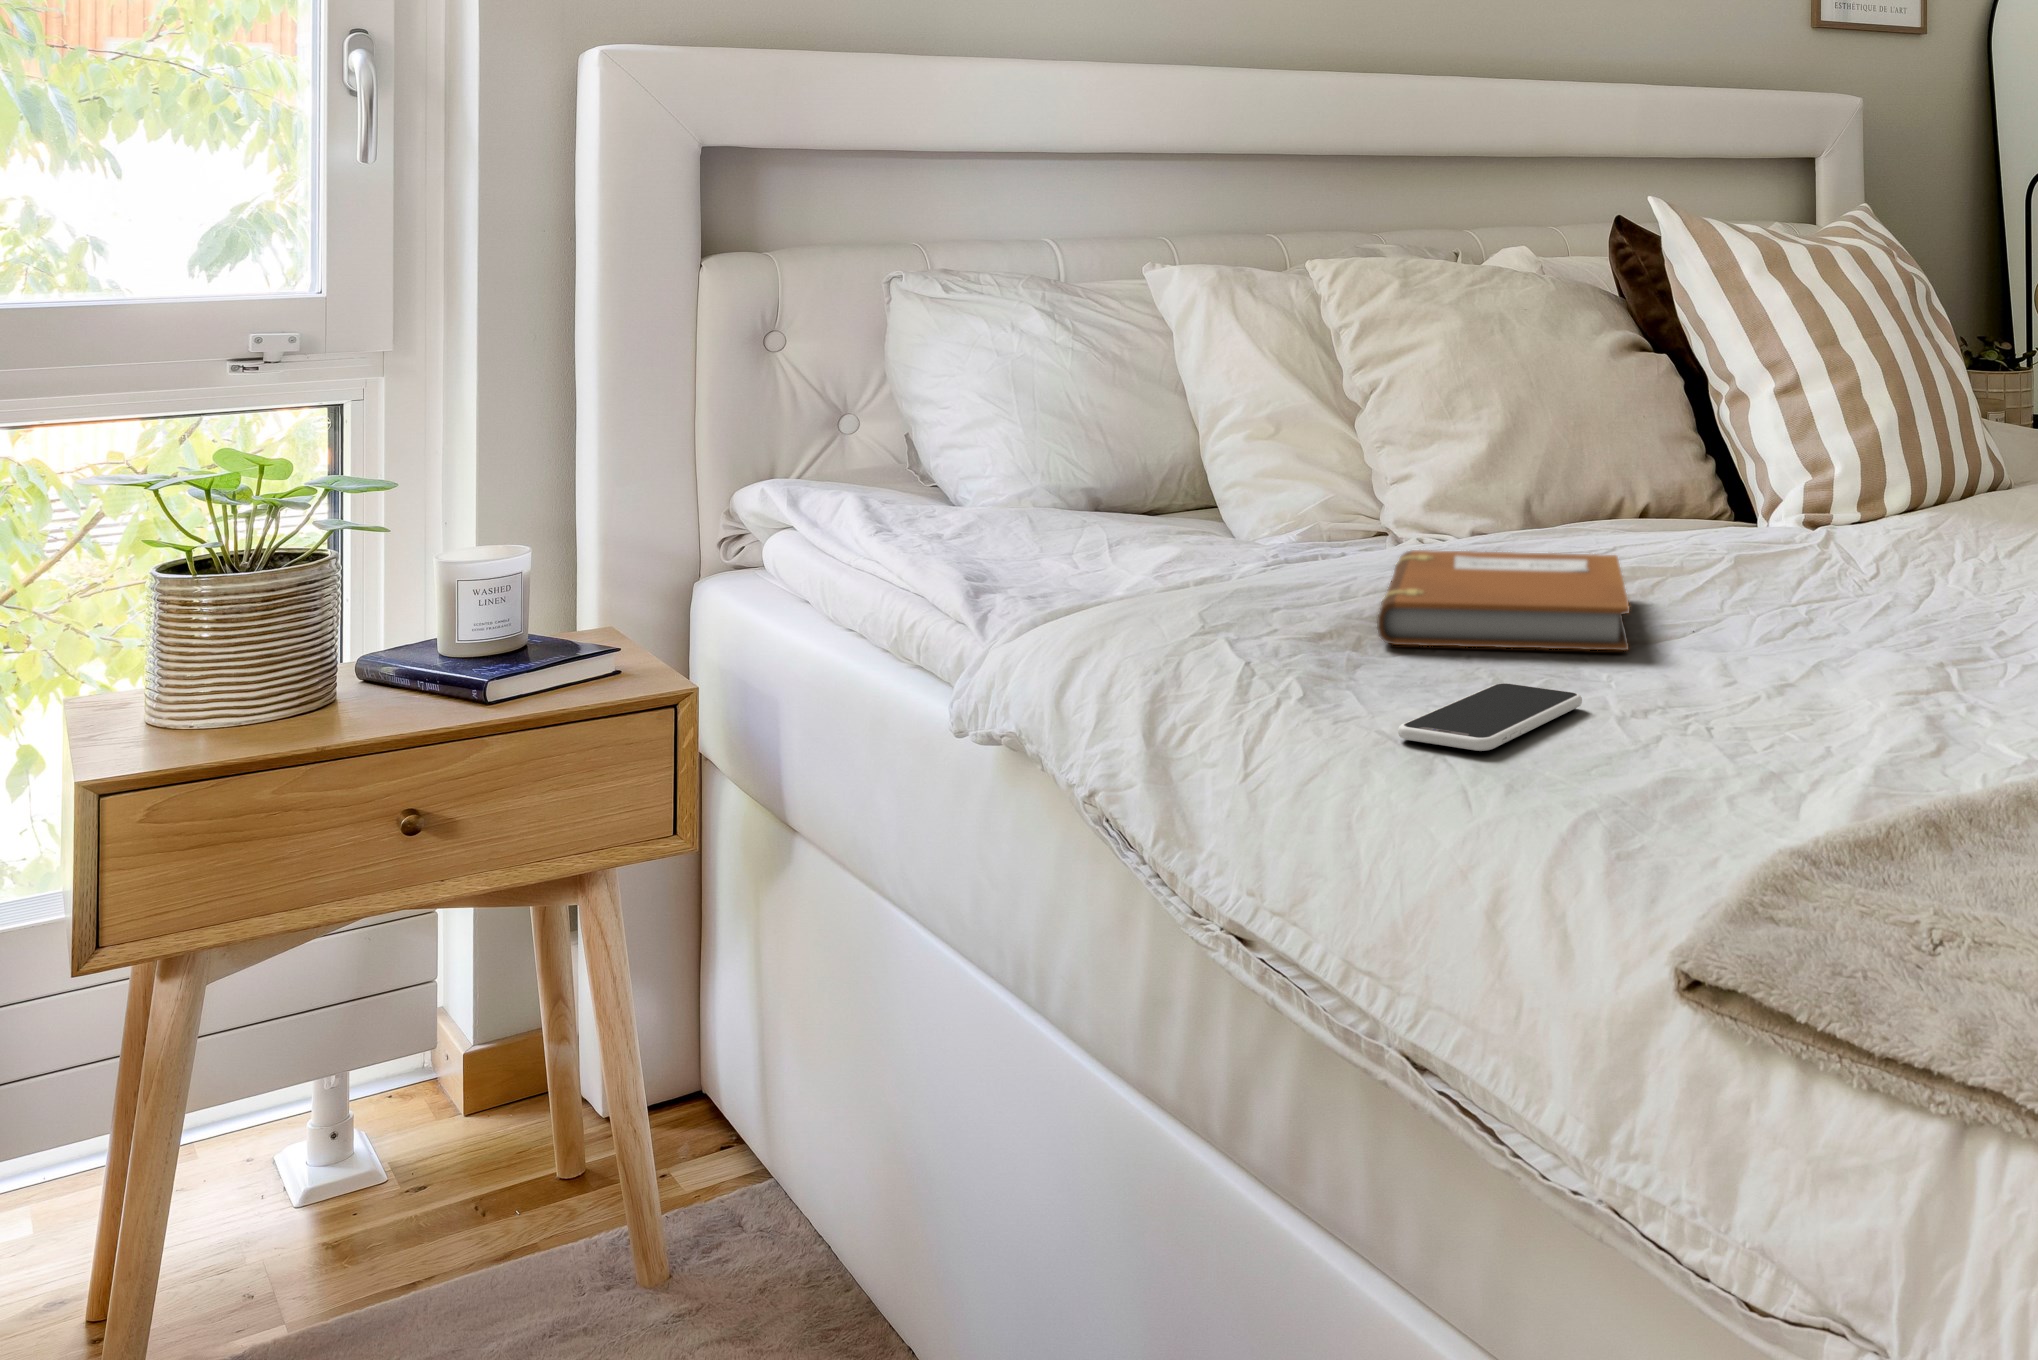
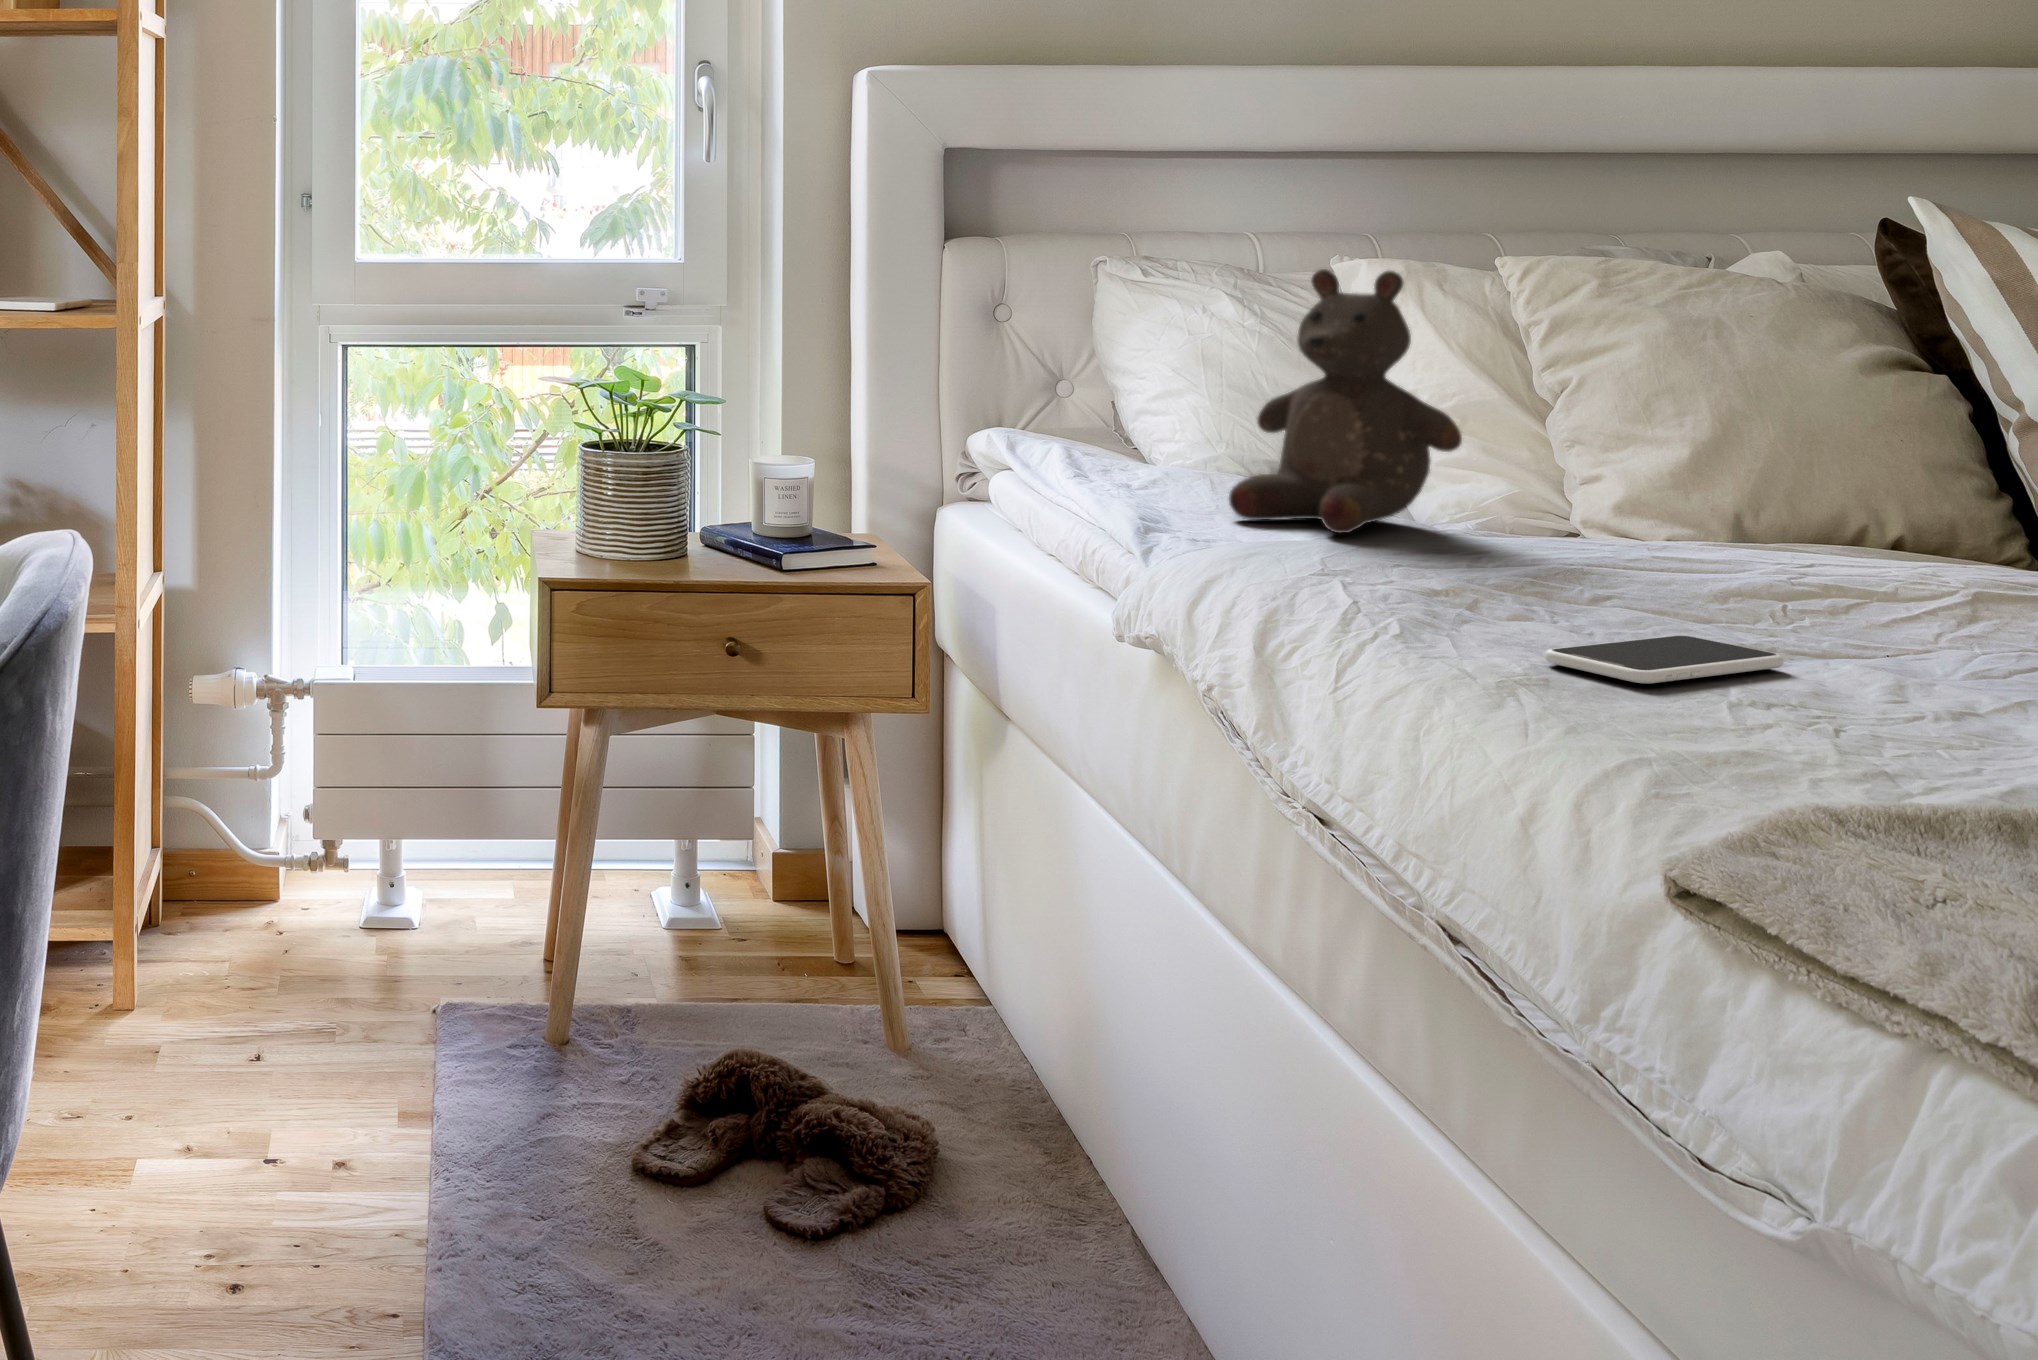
stuffed bear: none [1056,302,1283,592] -> present [1229,269,1462,534]
notebook: present [1377,550,1630,651] -> none [1549,519,1880,633]

